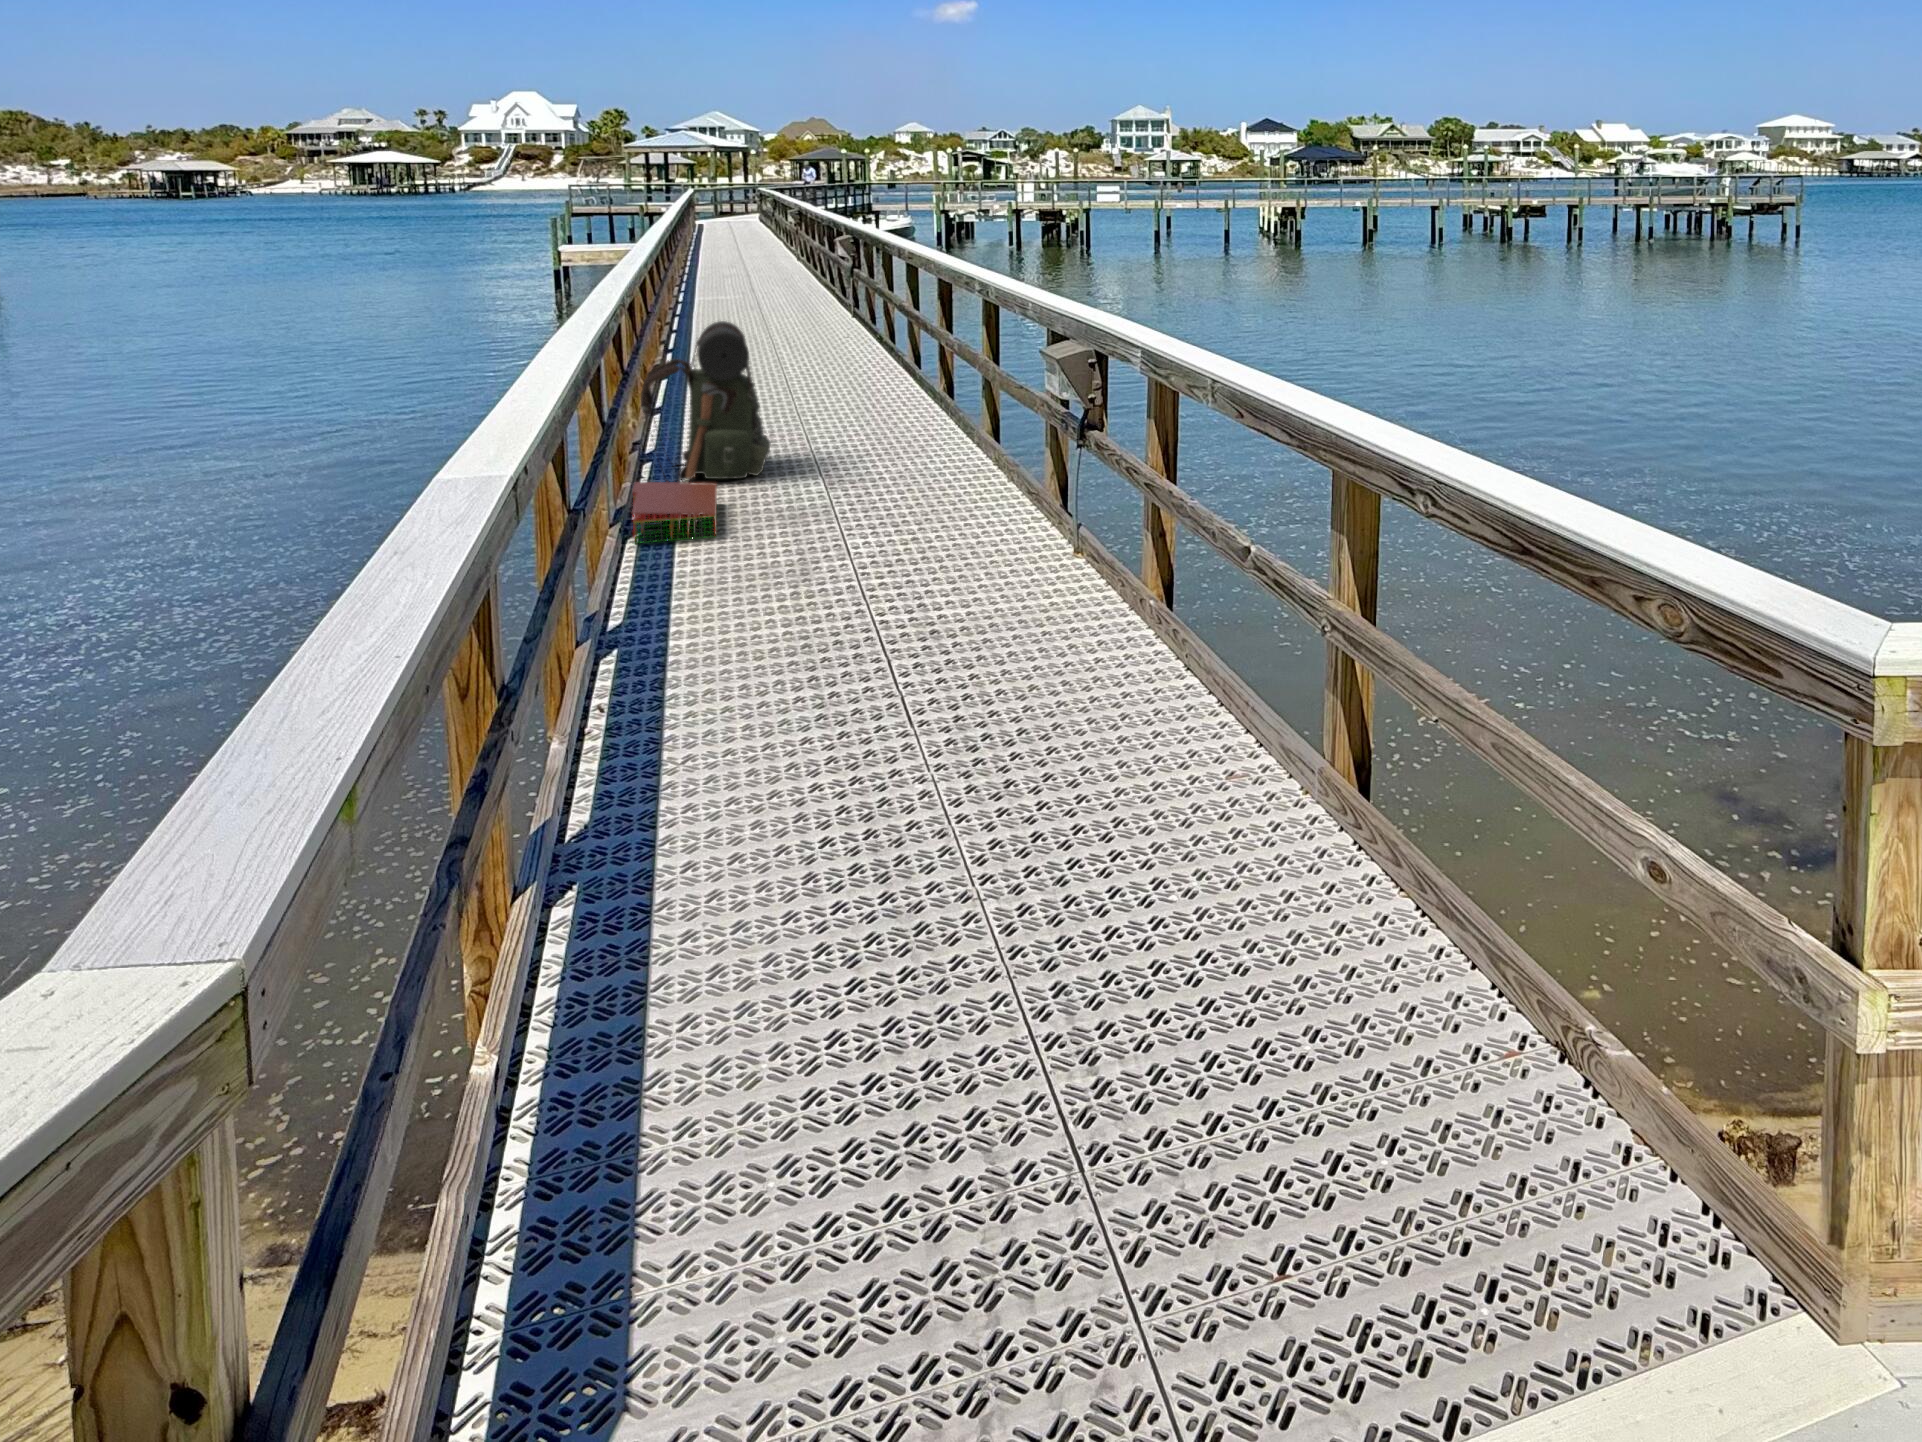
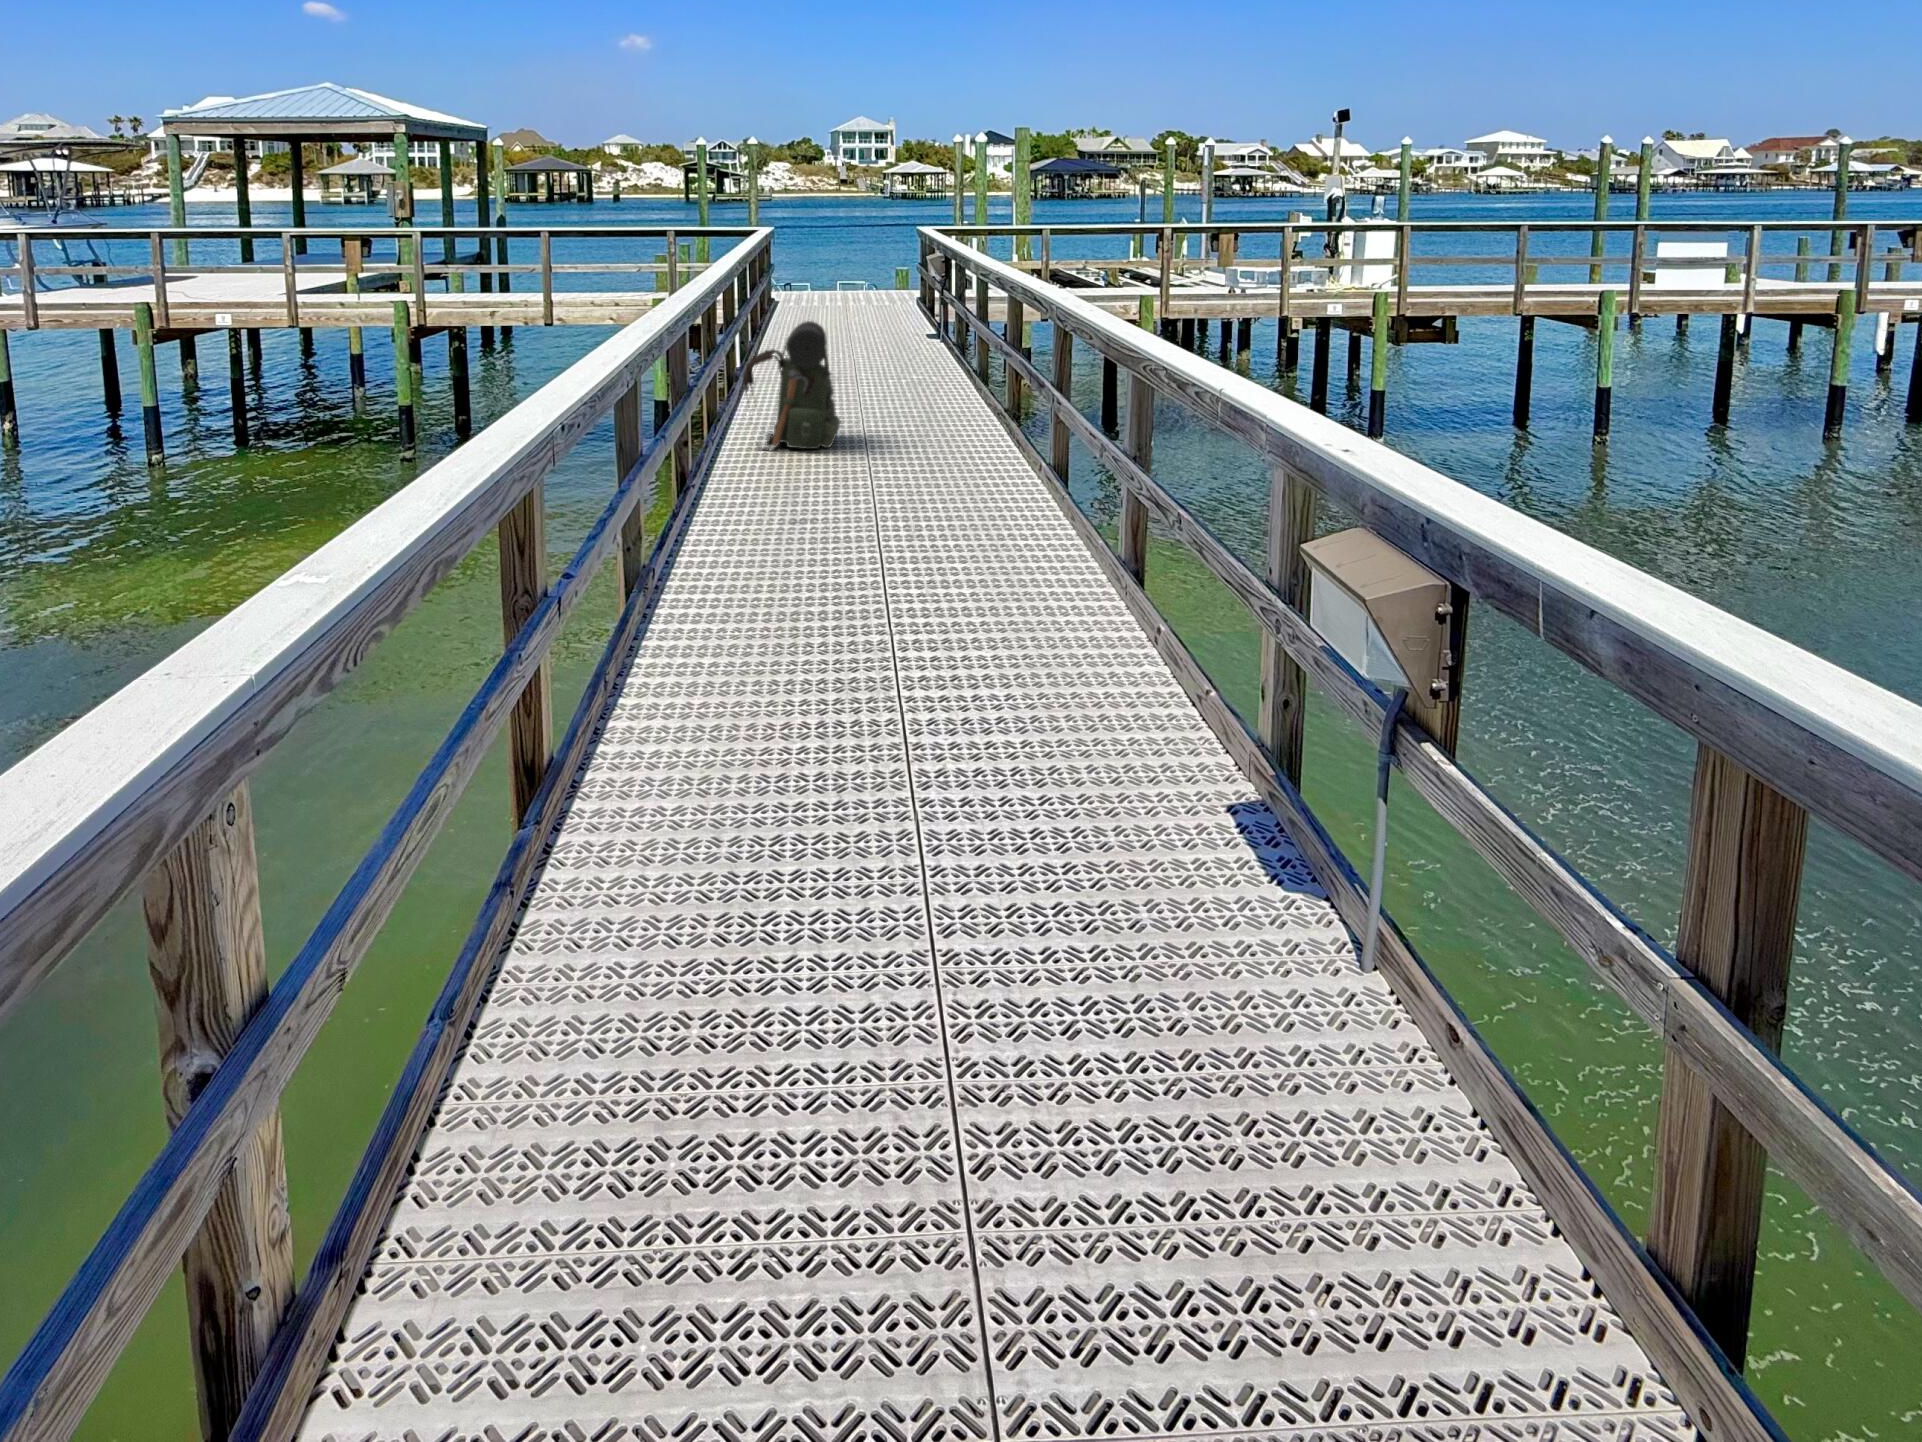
storage bin: present [632,482,717,541] -> none [722,444,793,492]

